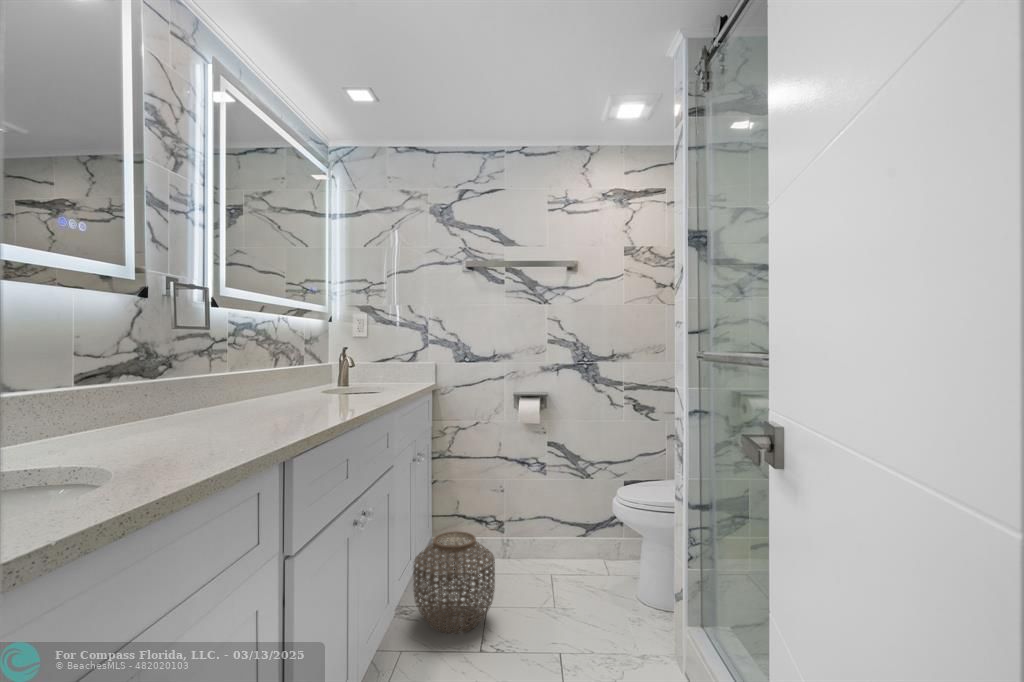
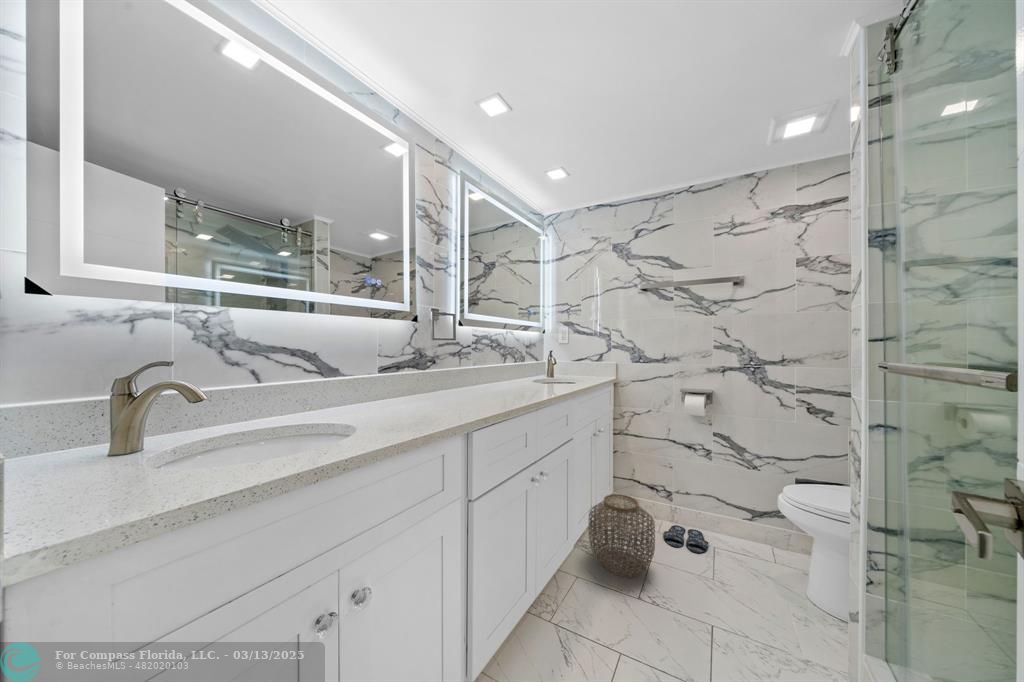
slippers: none [496,562,545,586] -> present [663,525,709,553]

